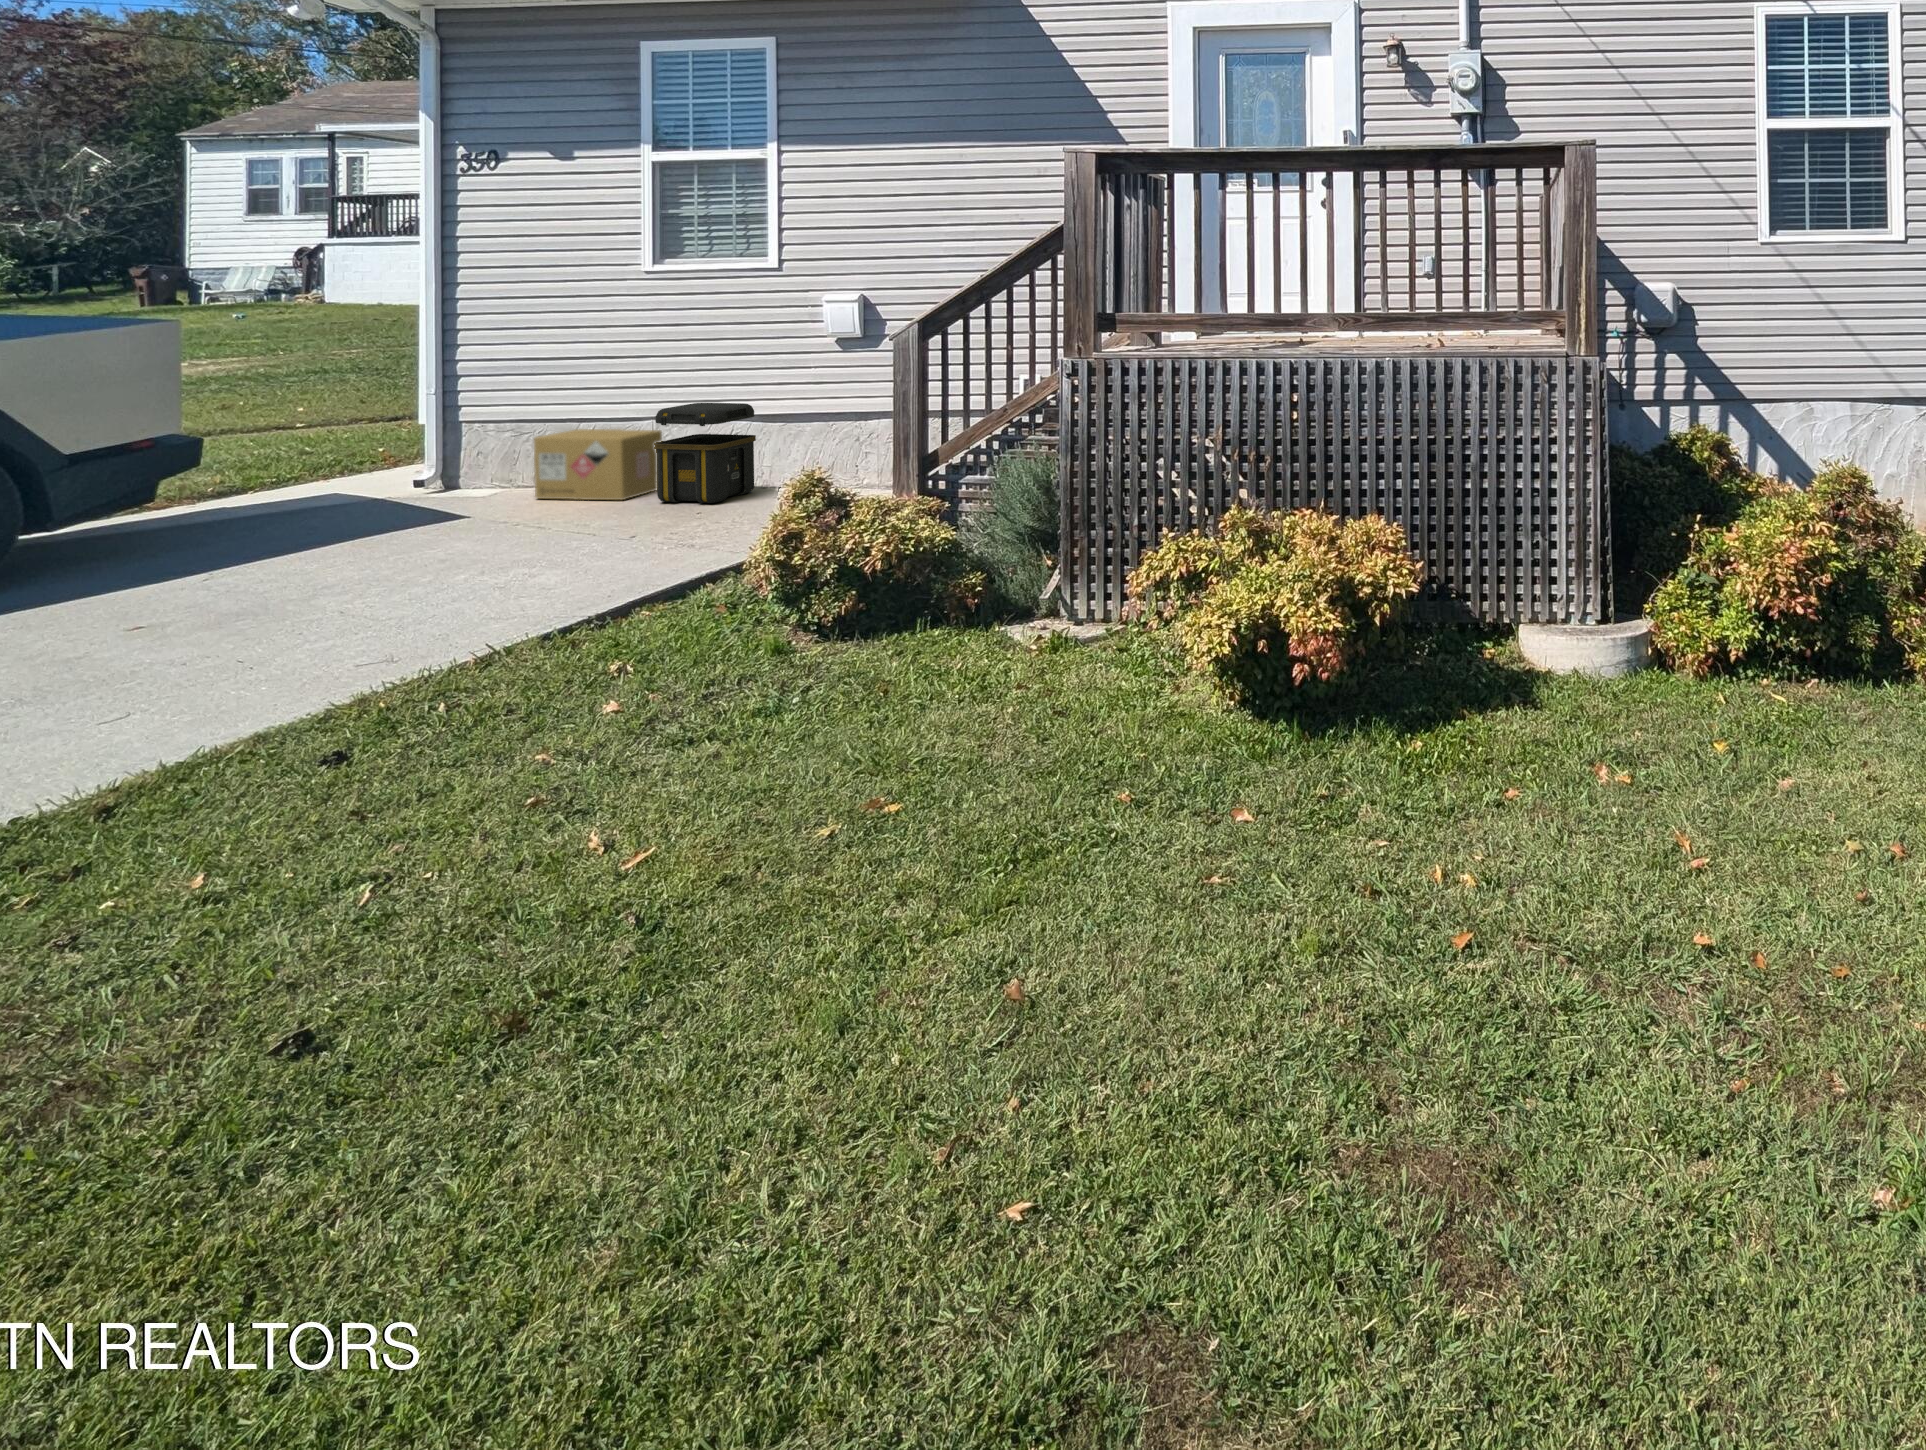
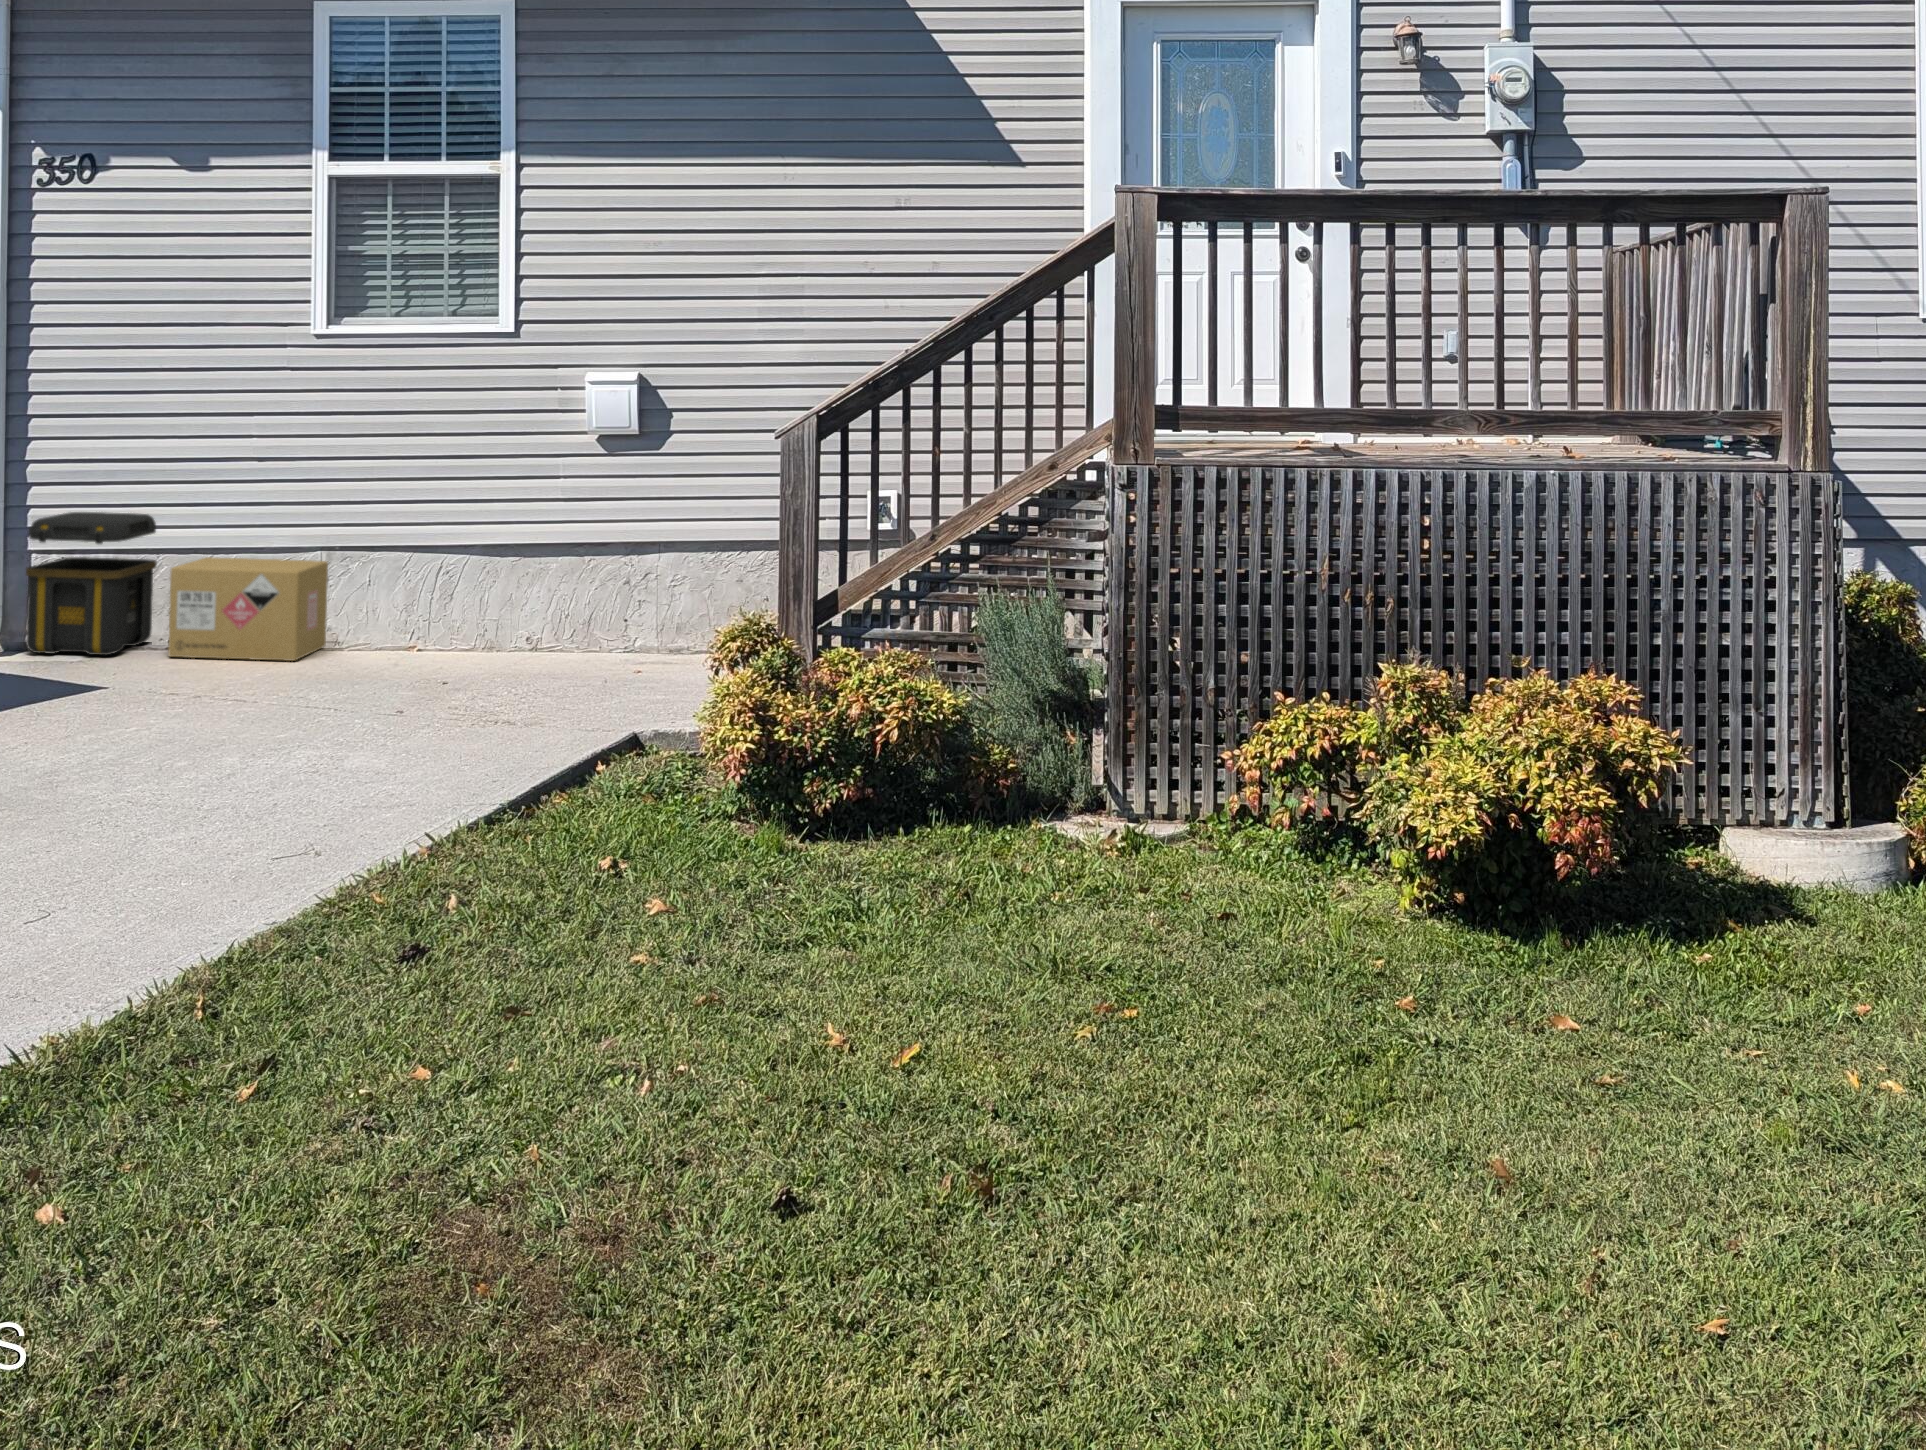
toolbox: present [654,403,756,503] -> present [26,512,157,655]

